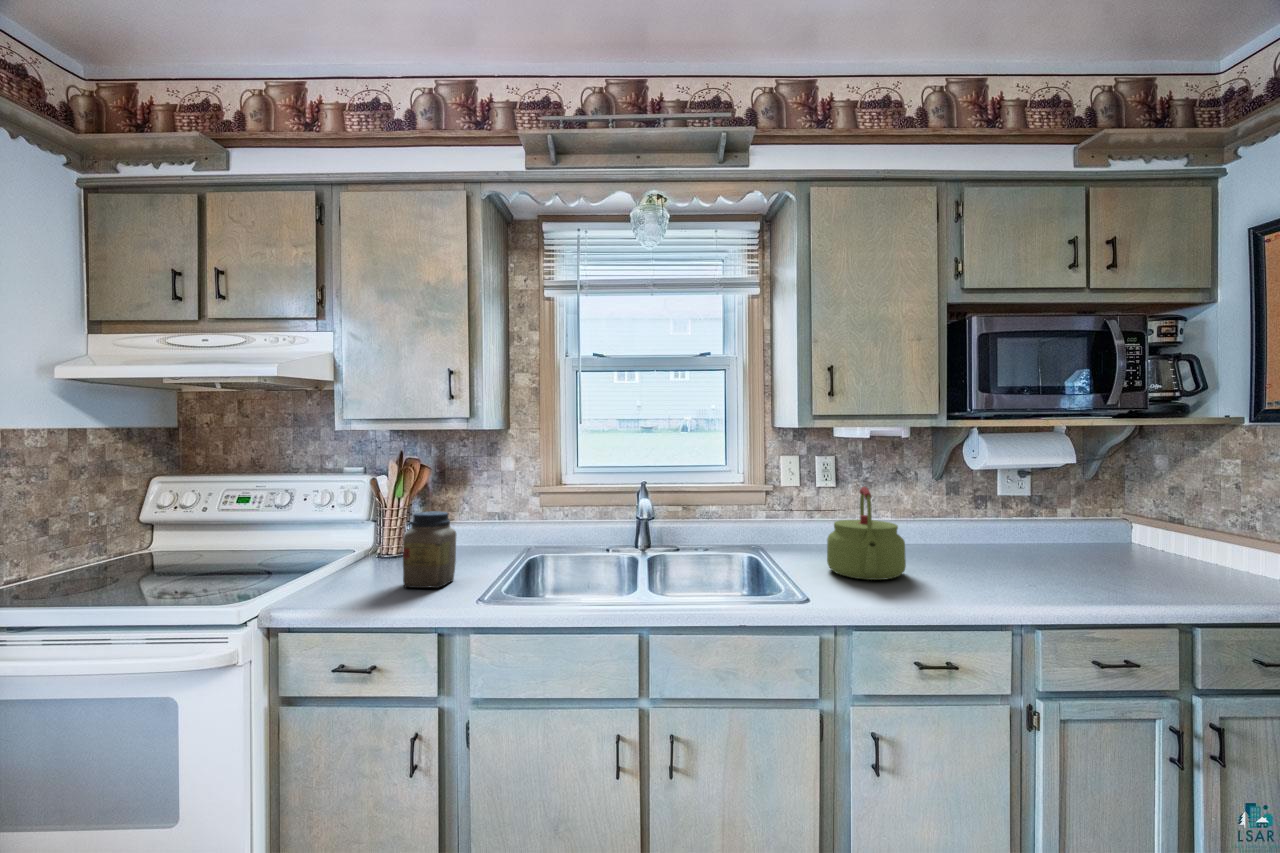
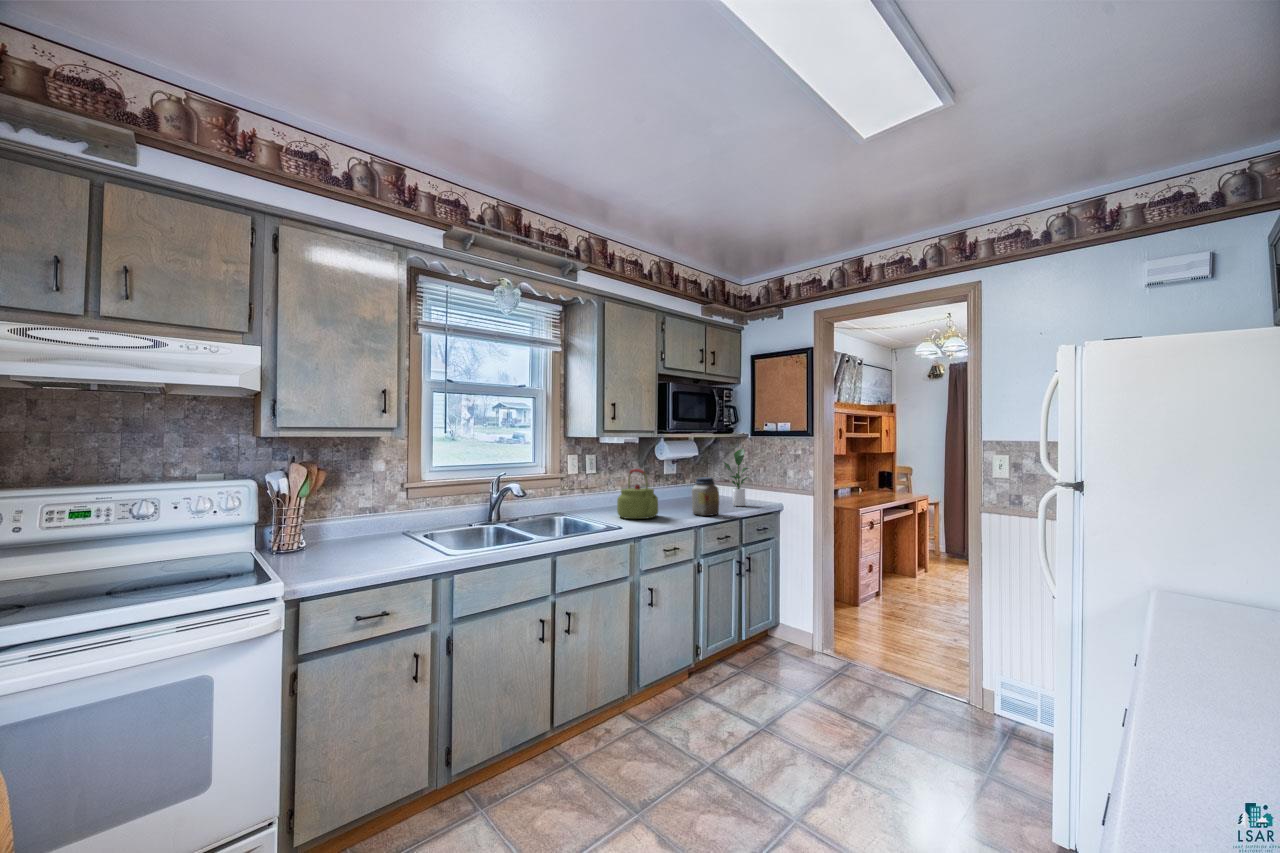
potted plant: none [1117,453,1204,585] -> present [724,448,749,506]
jar: present [403,511,456,588] -> present [692,477,719,516]

